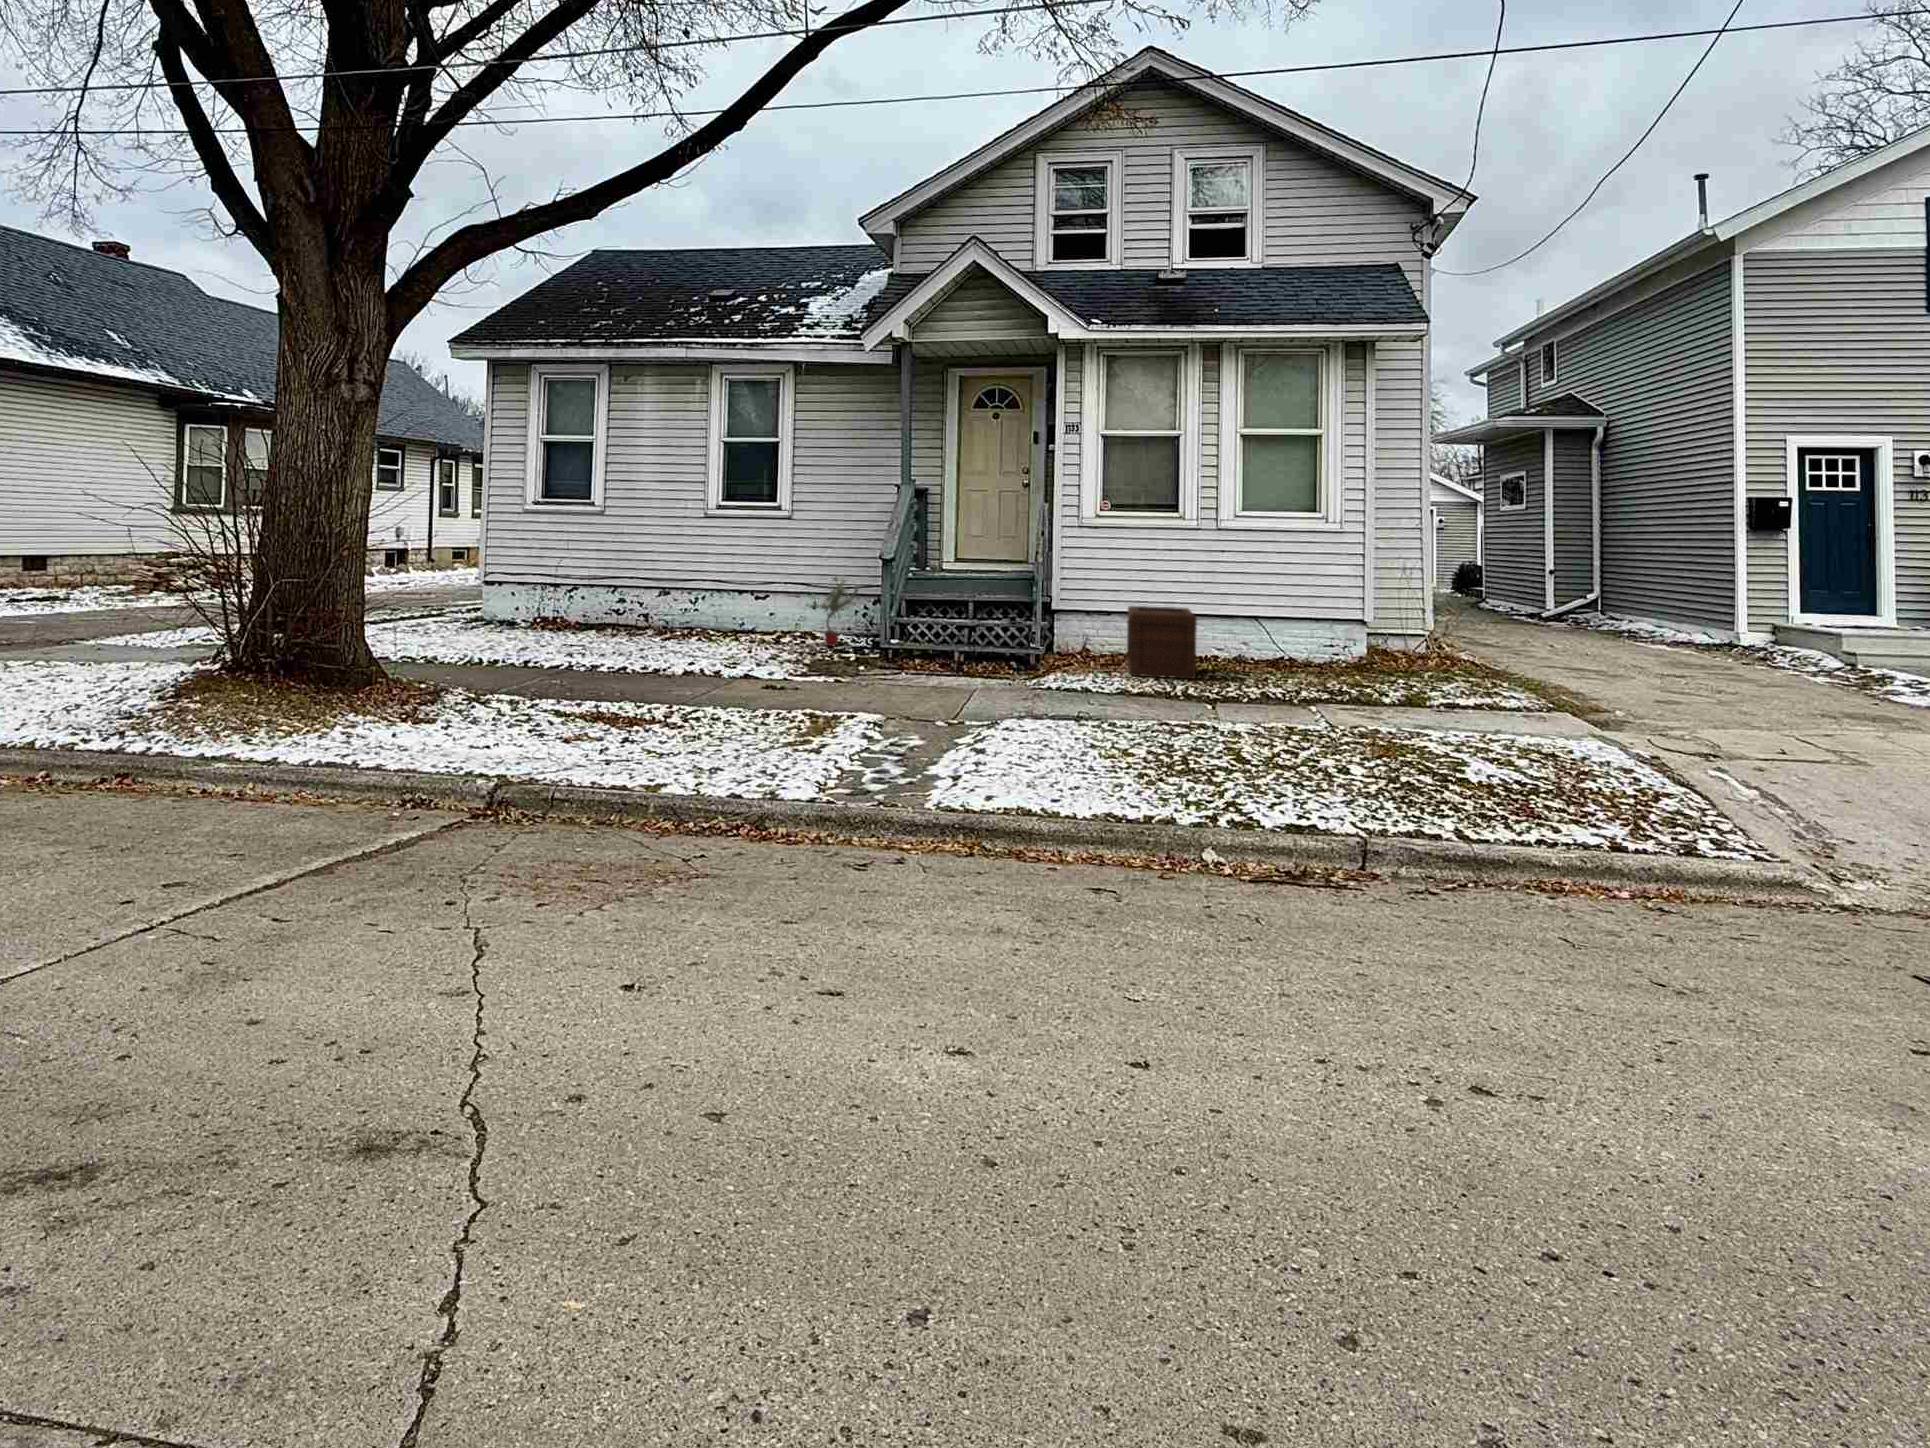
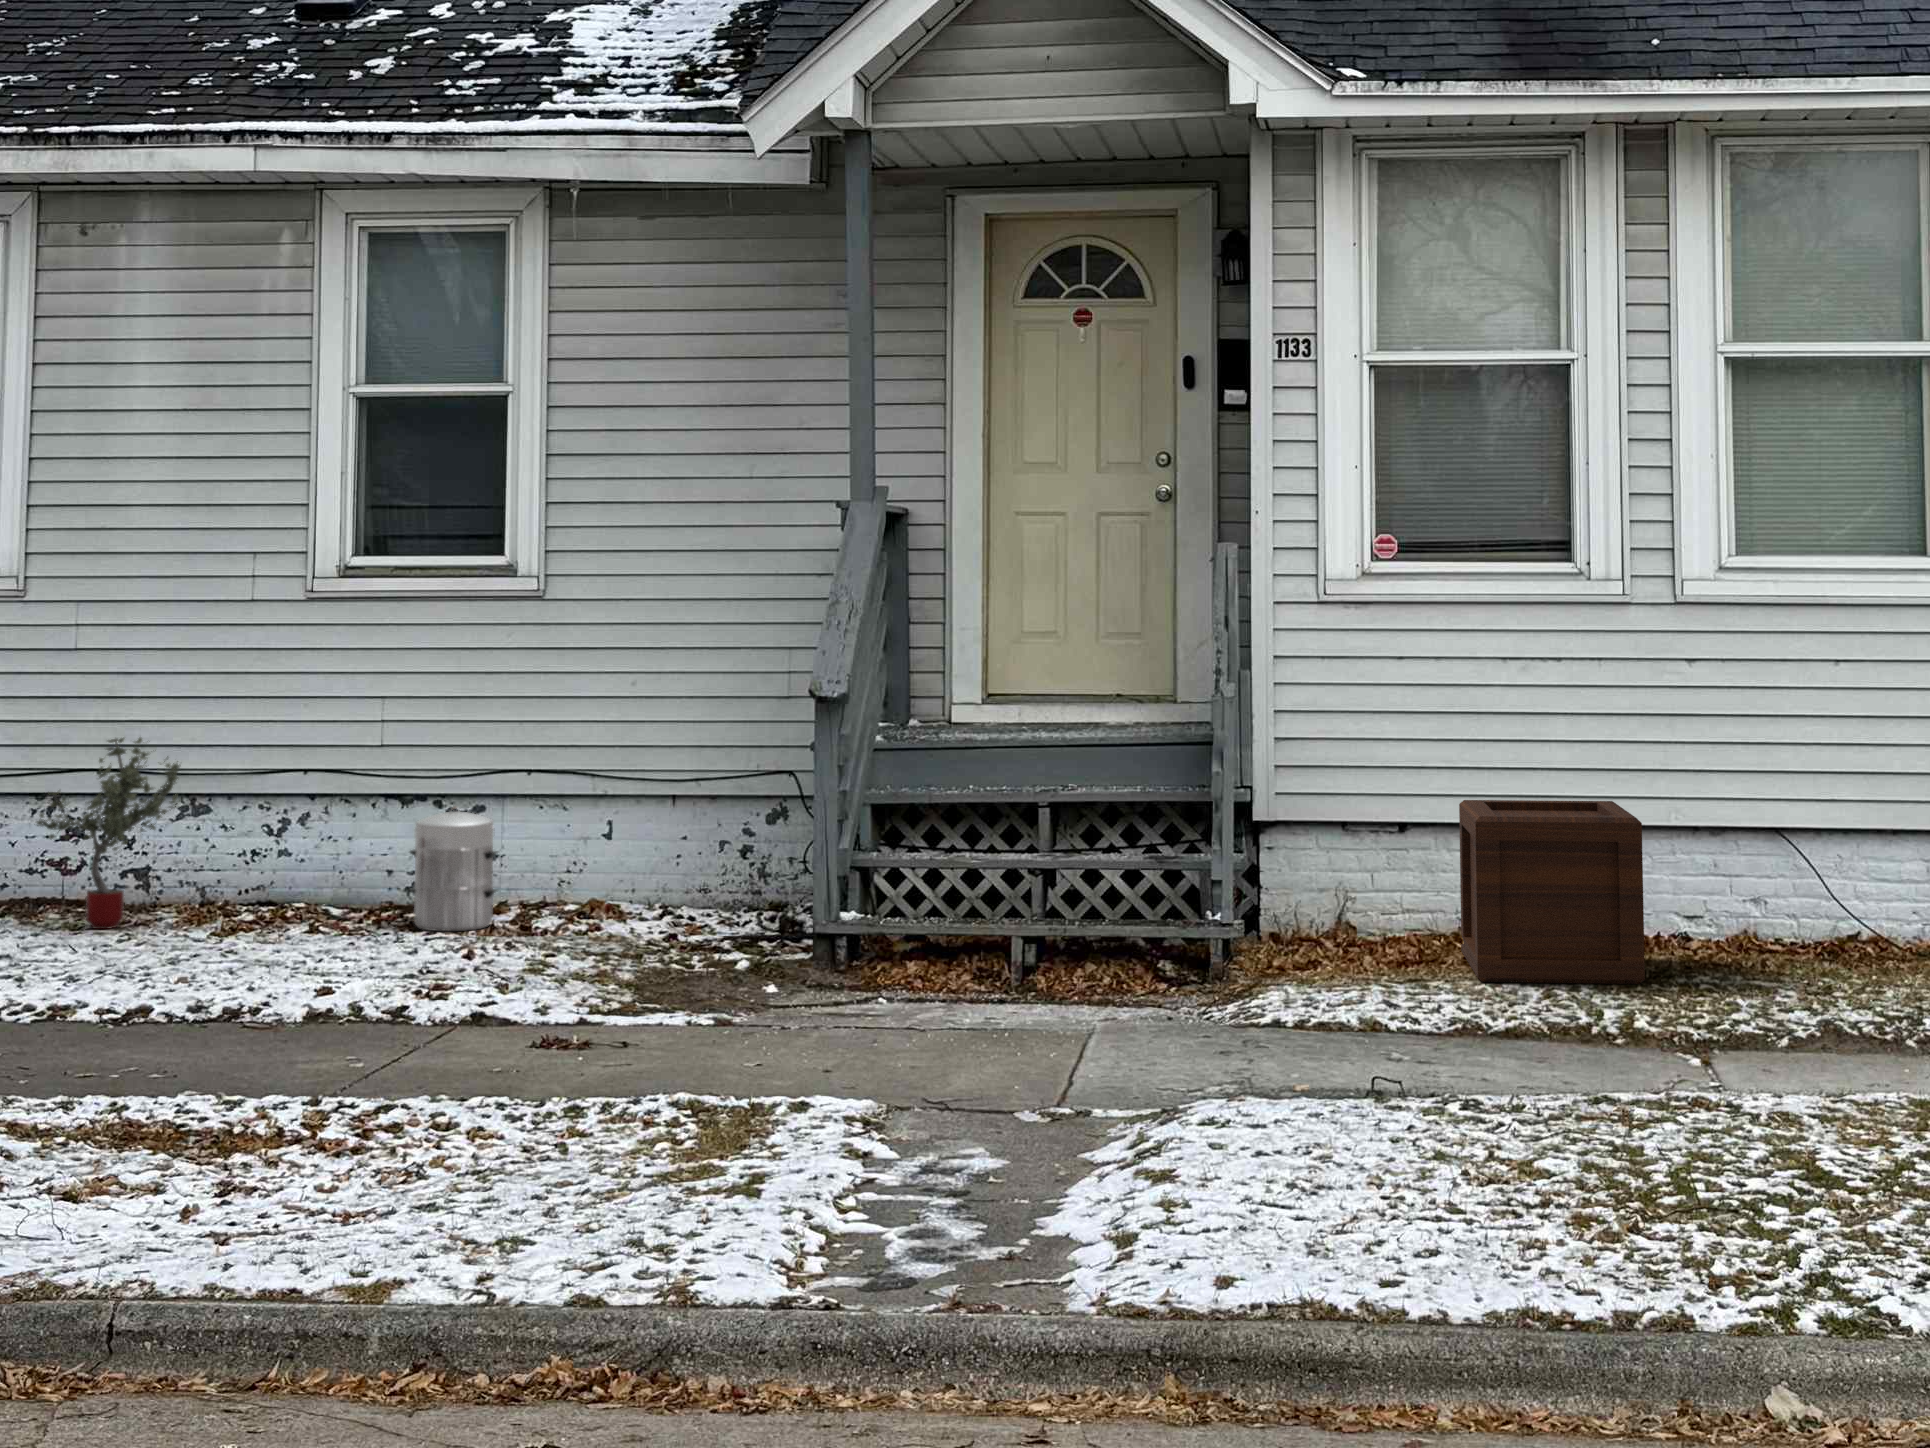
potted tree: present [805,577,859,647] -> present [37,737,182,929]
waste bin: none [734,597,768,643] -> present [409,807,498,931]

